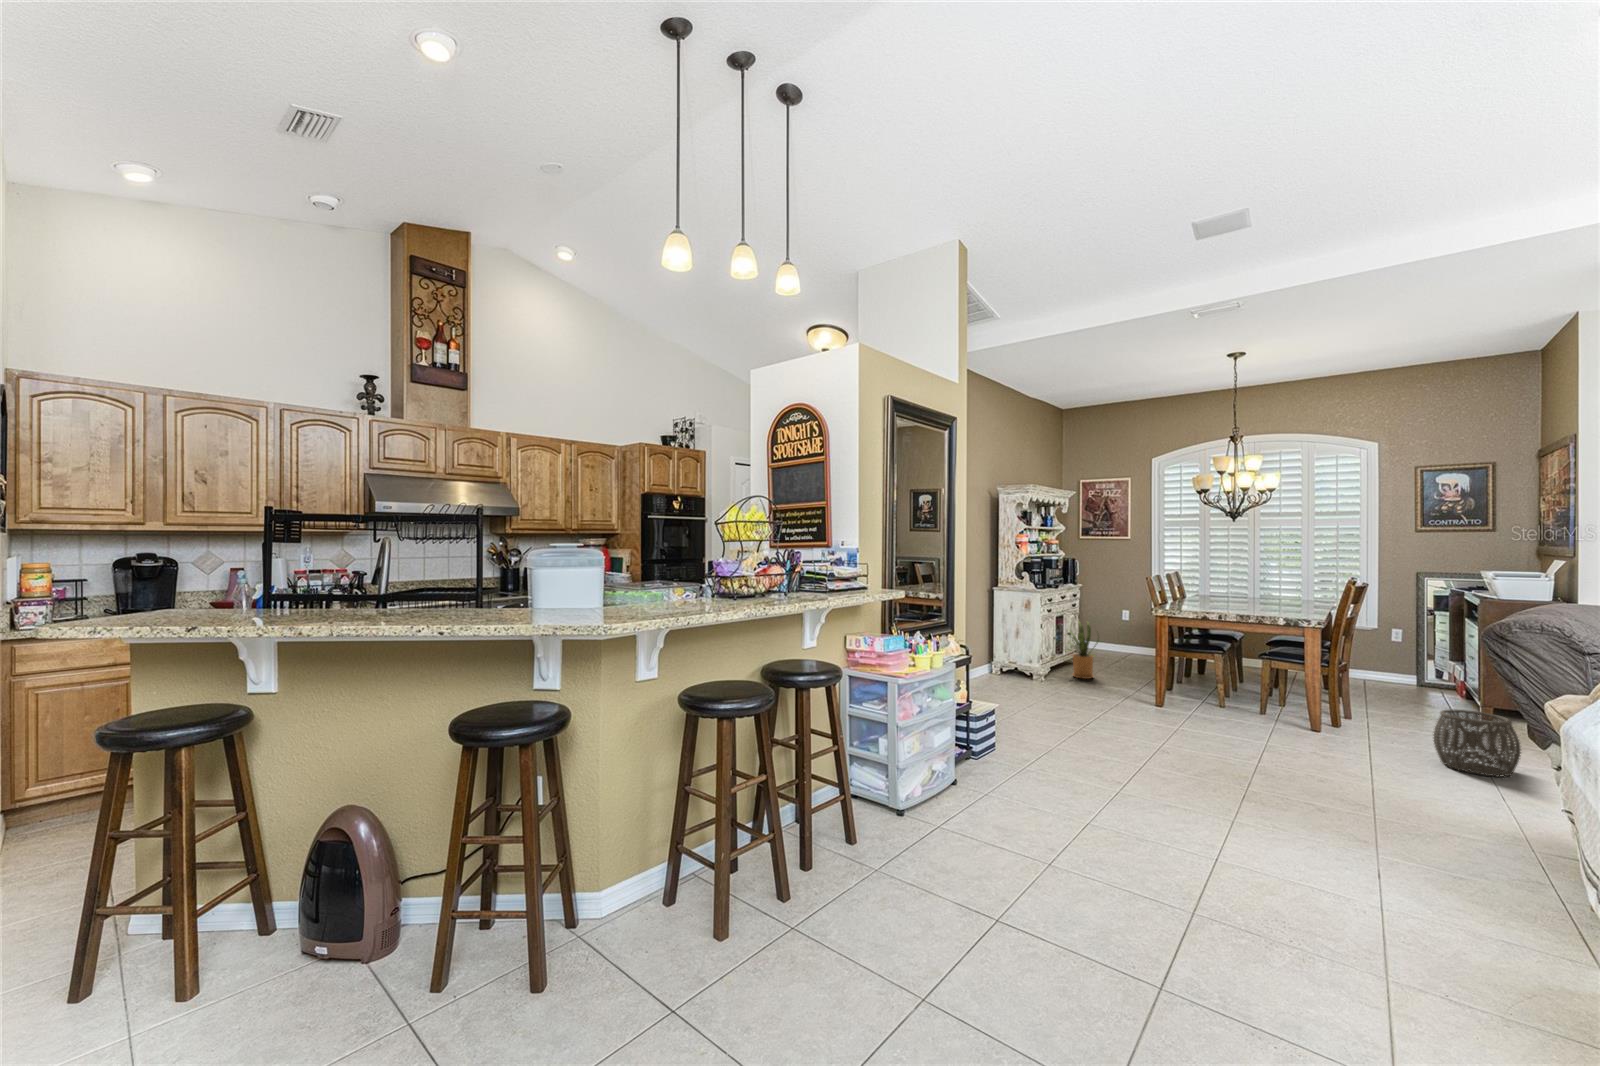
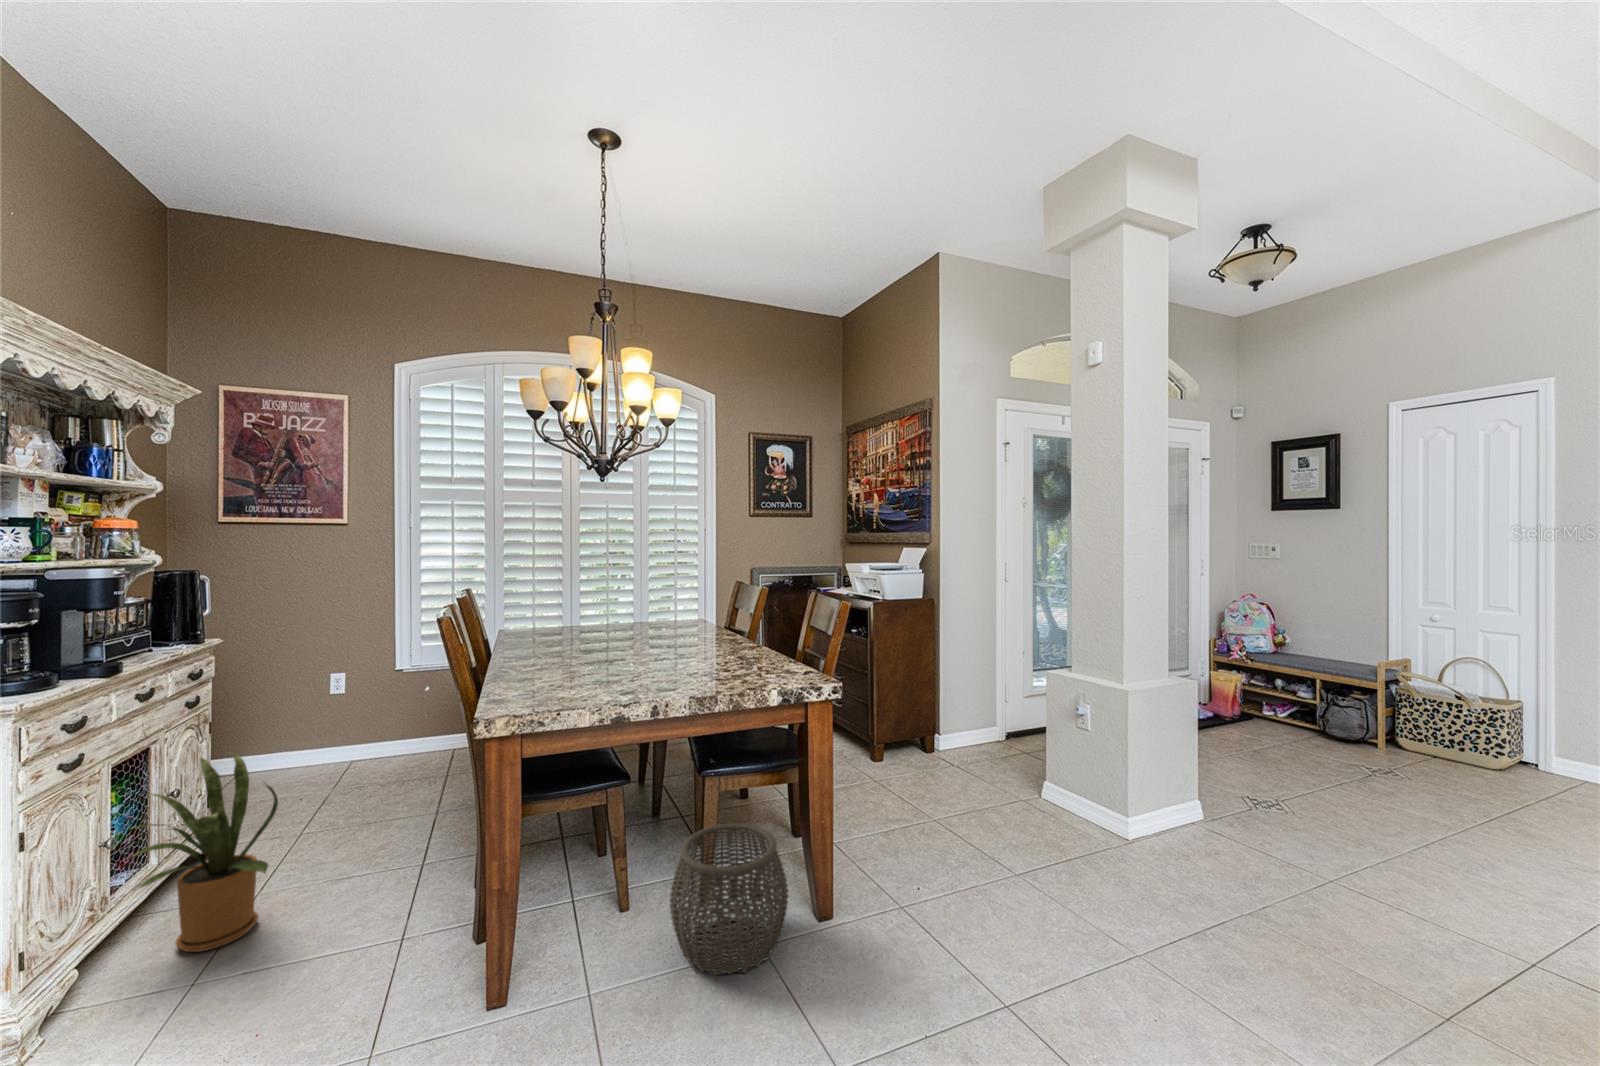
woven basket: present [1433,710,1521,777] -> present [670,823,789,975]

